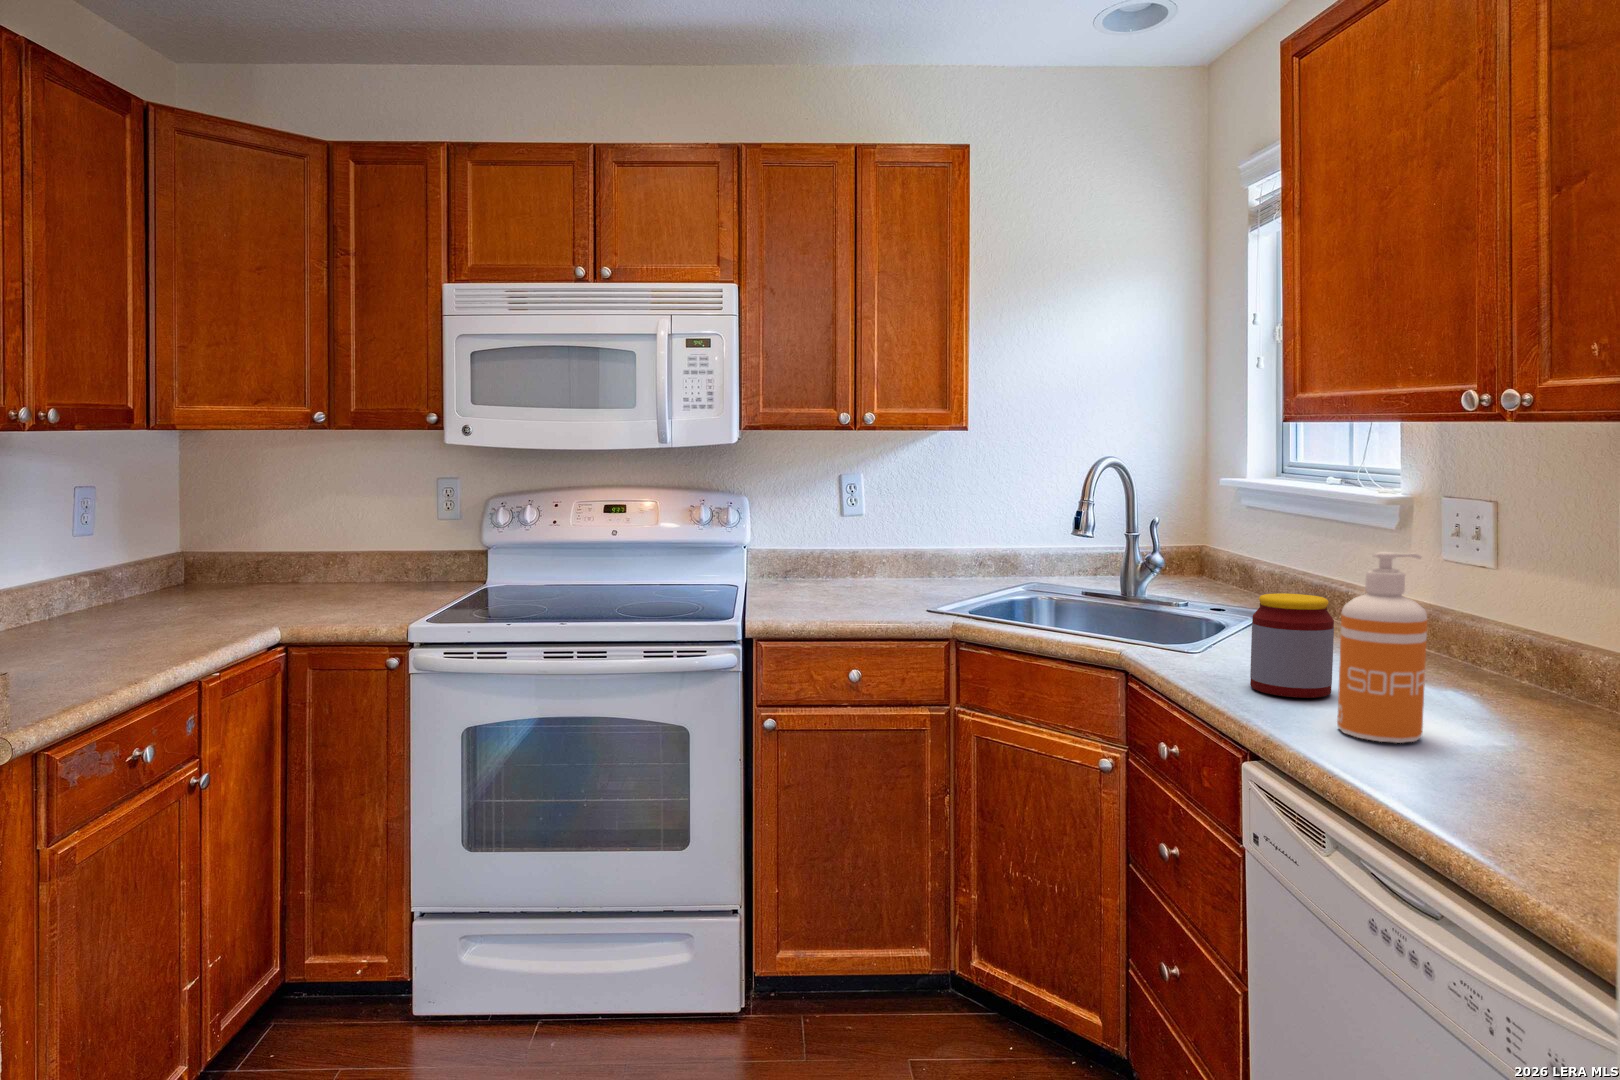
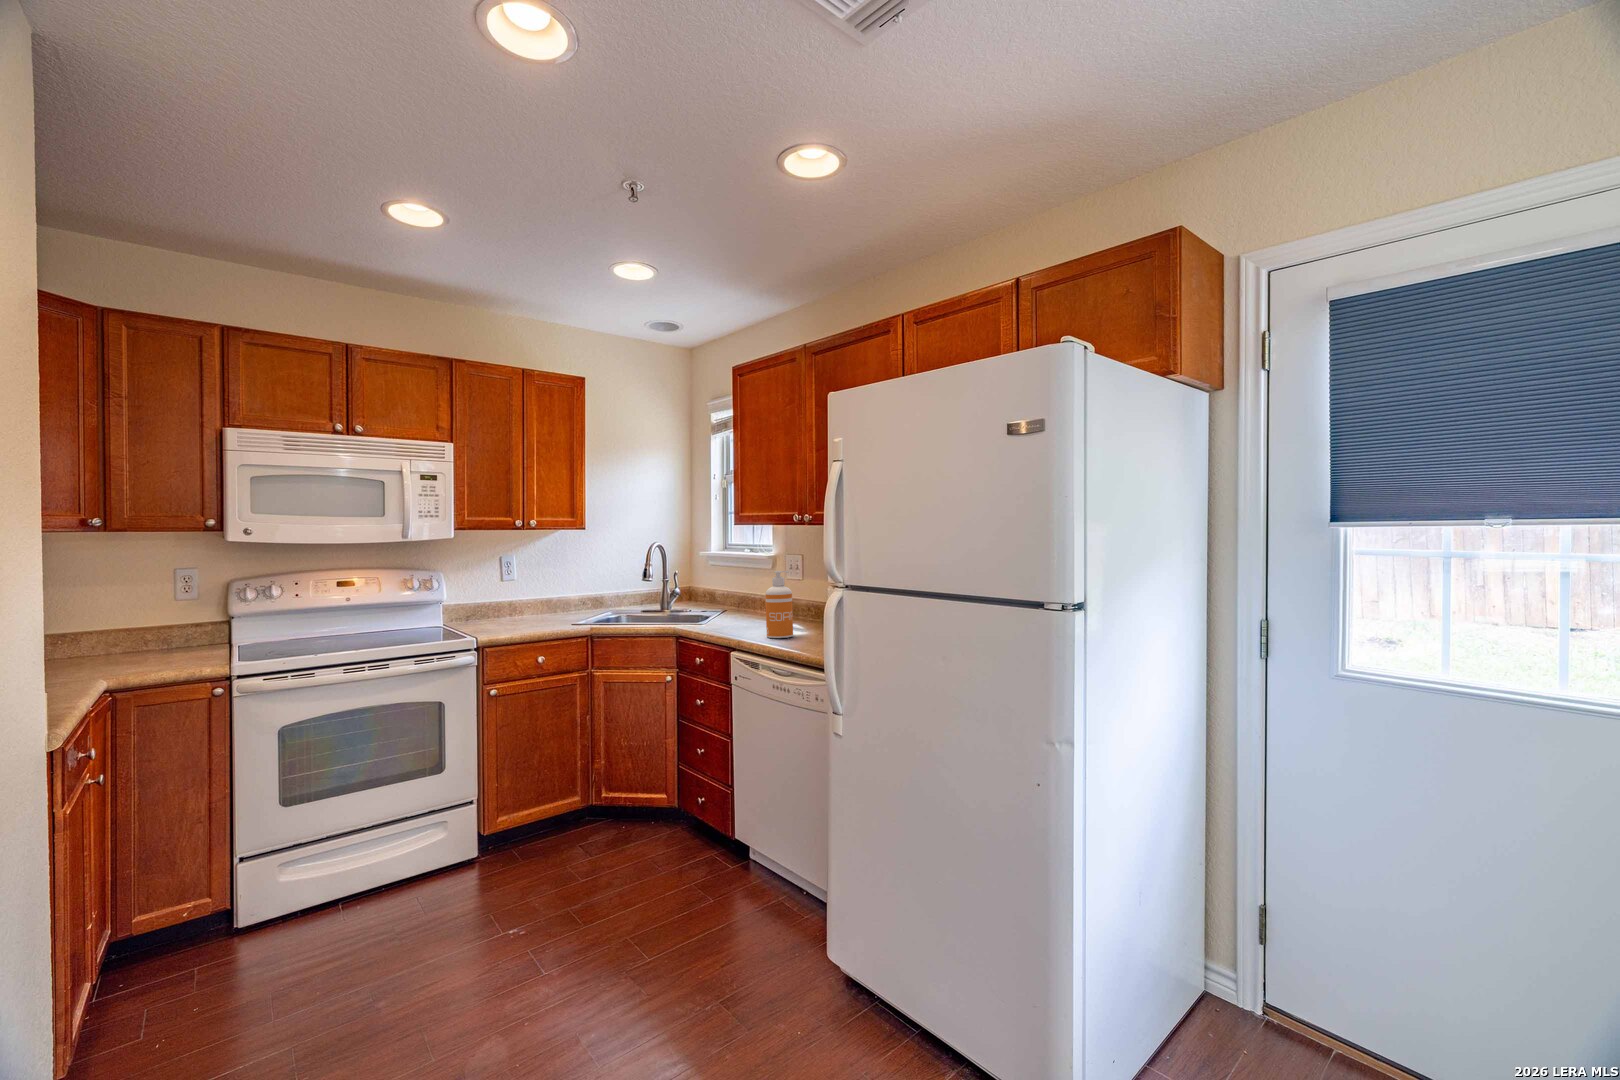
jar: present [1250,593,1334,698] -> none [732,592,761,631]

